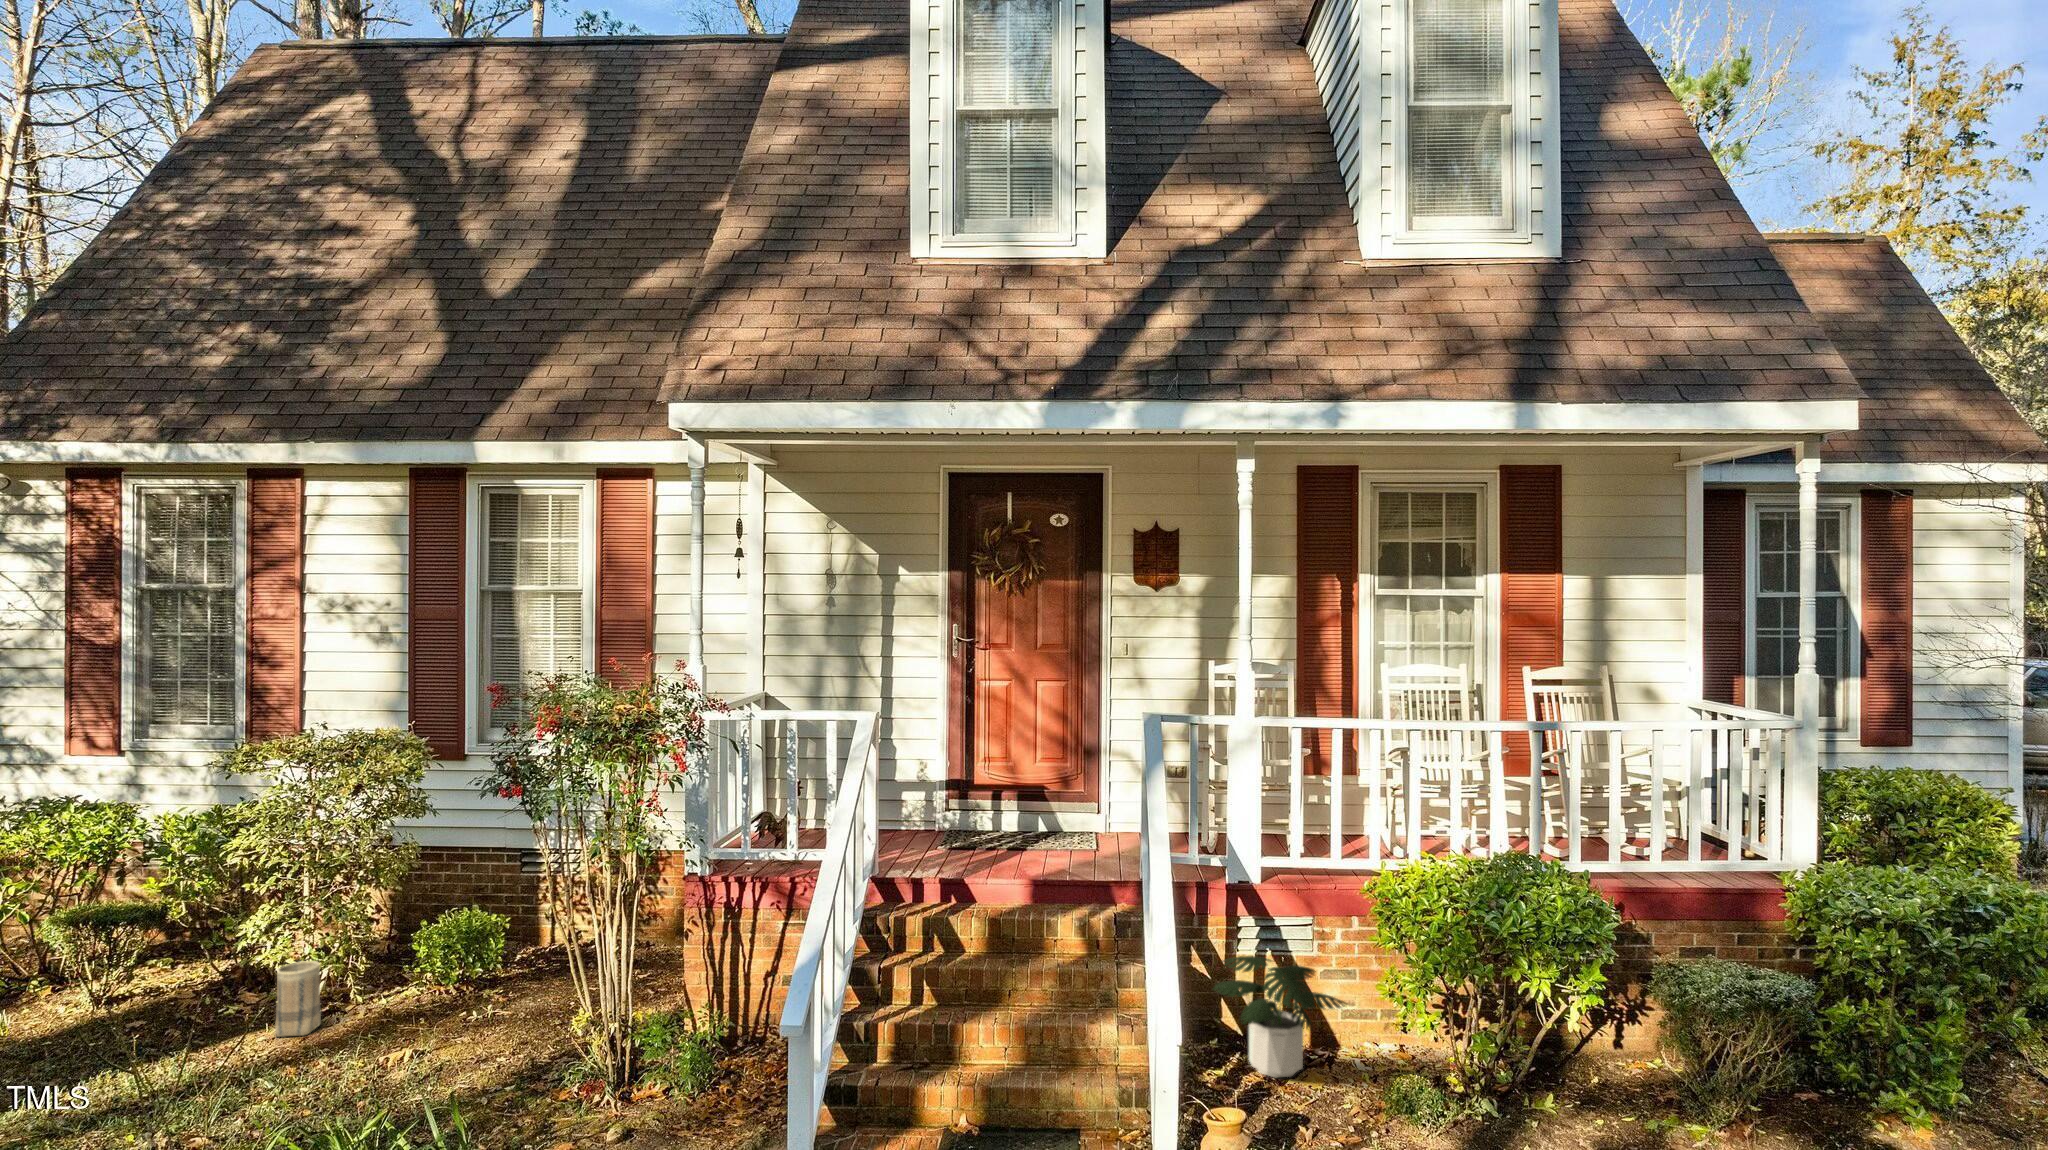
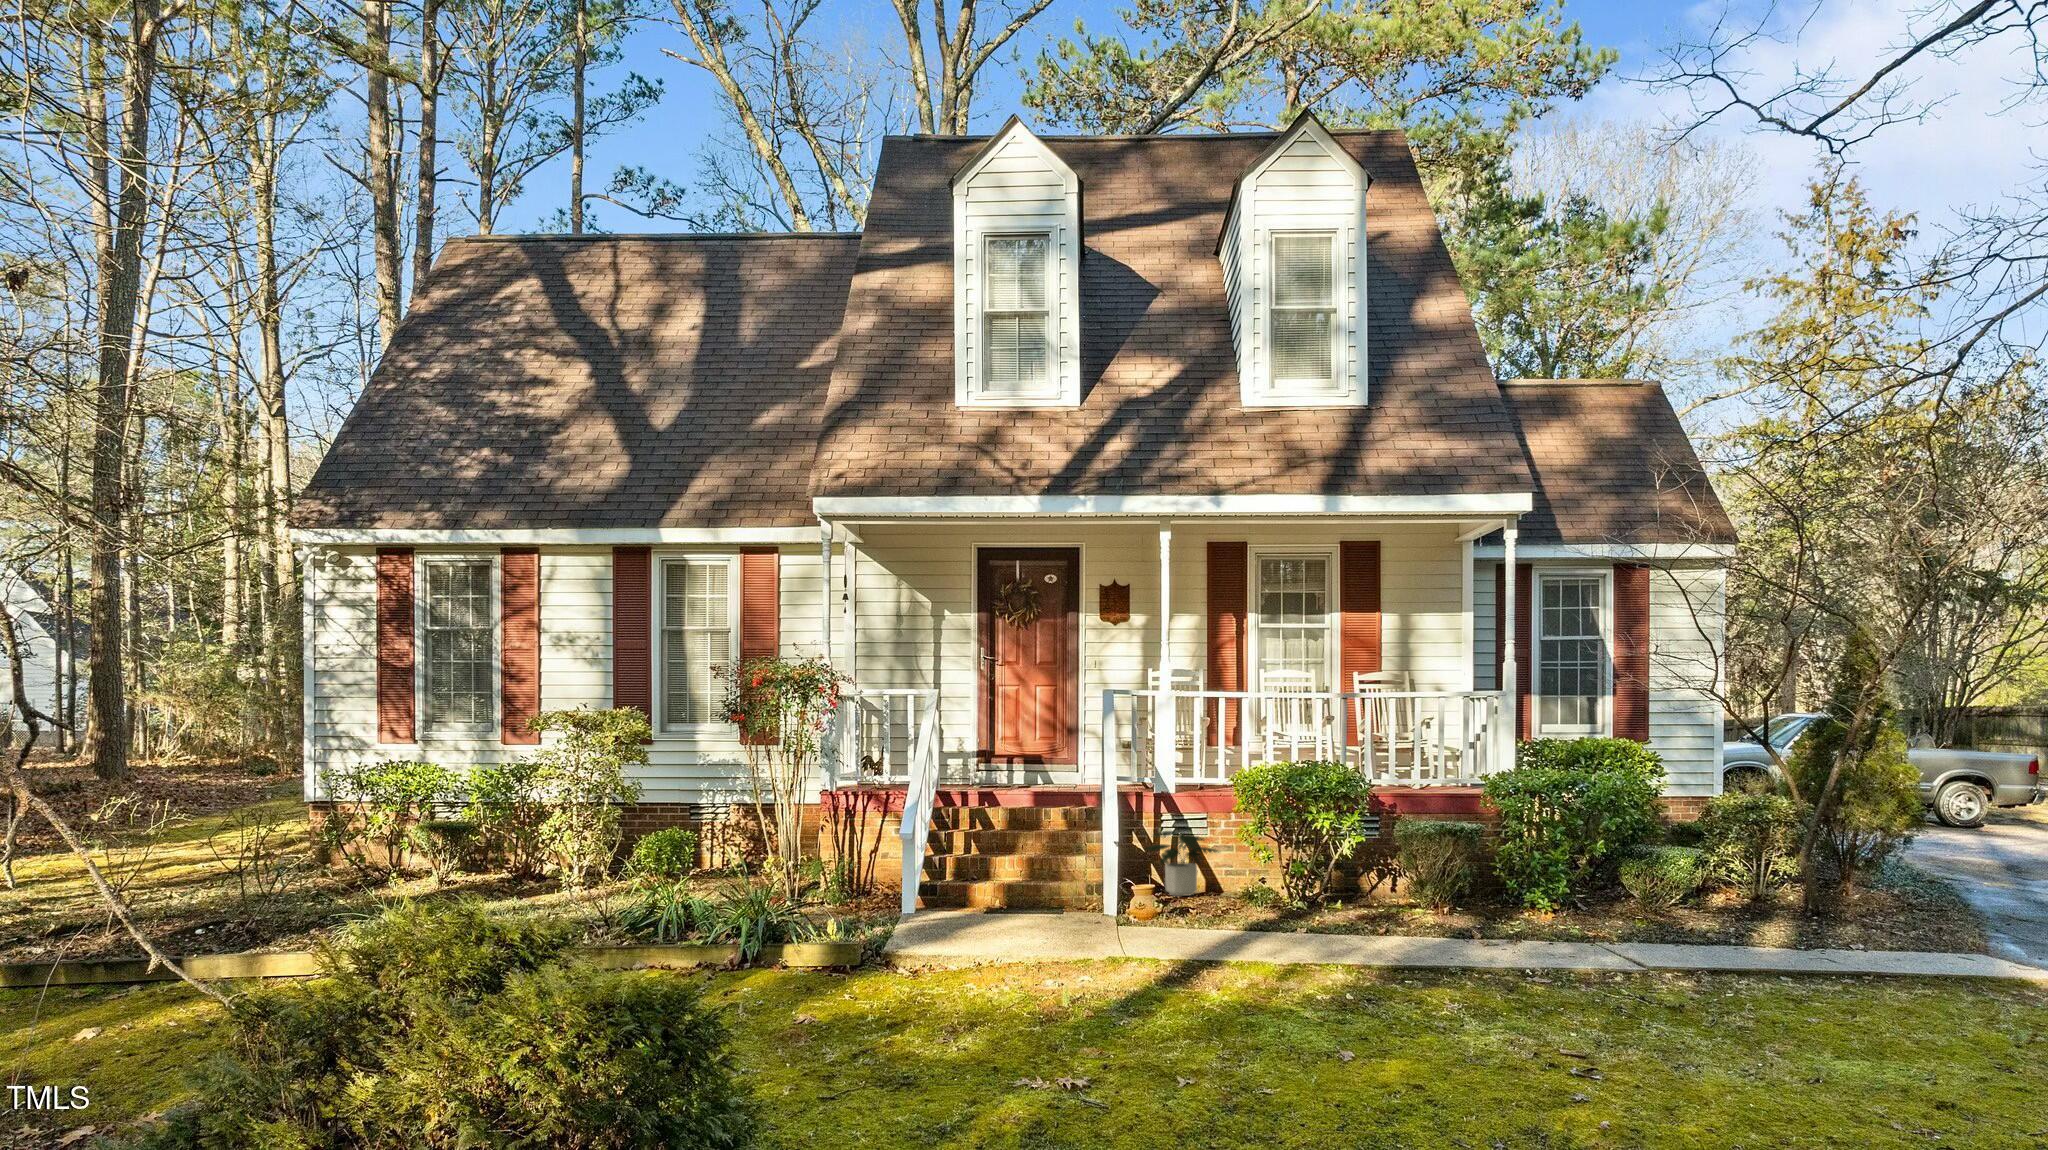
basket: present [275,961,321,1037] -> none [563,856,587,900]

